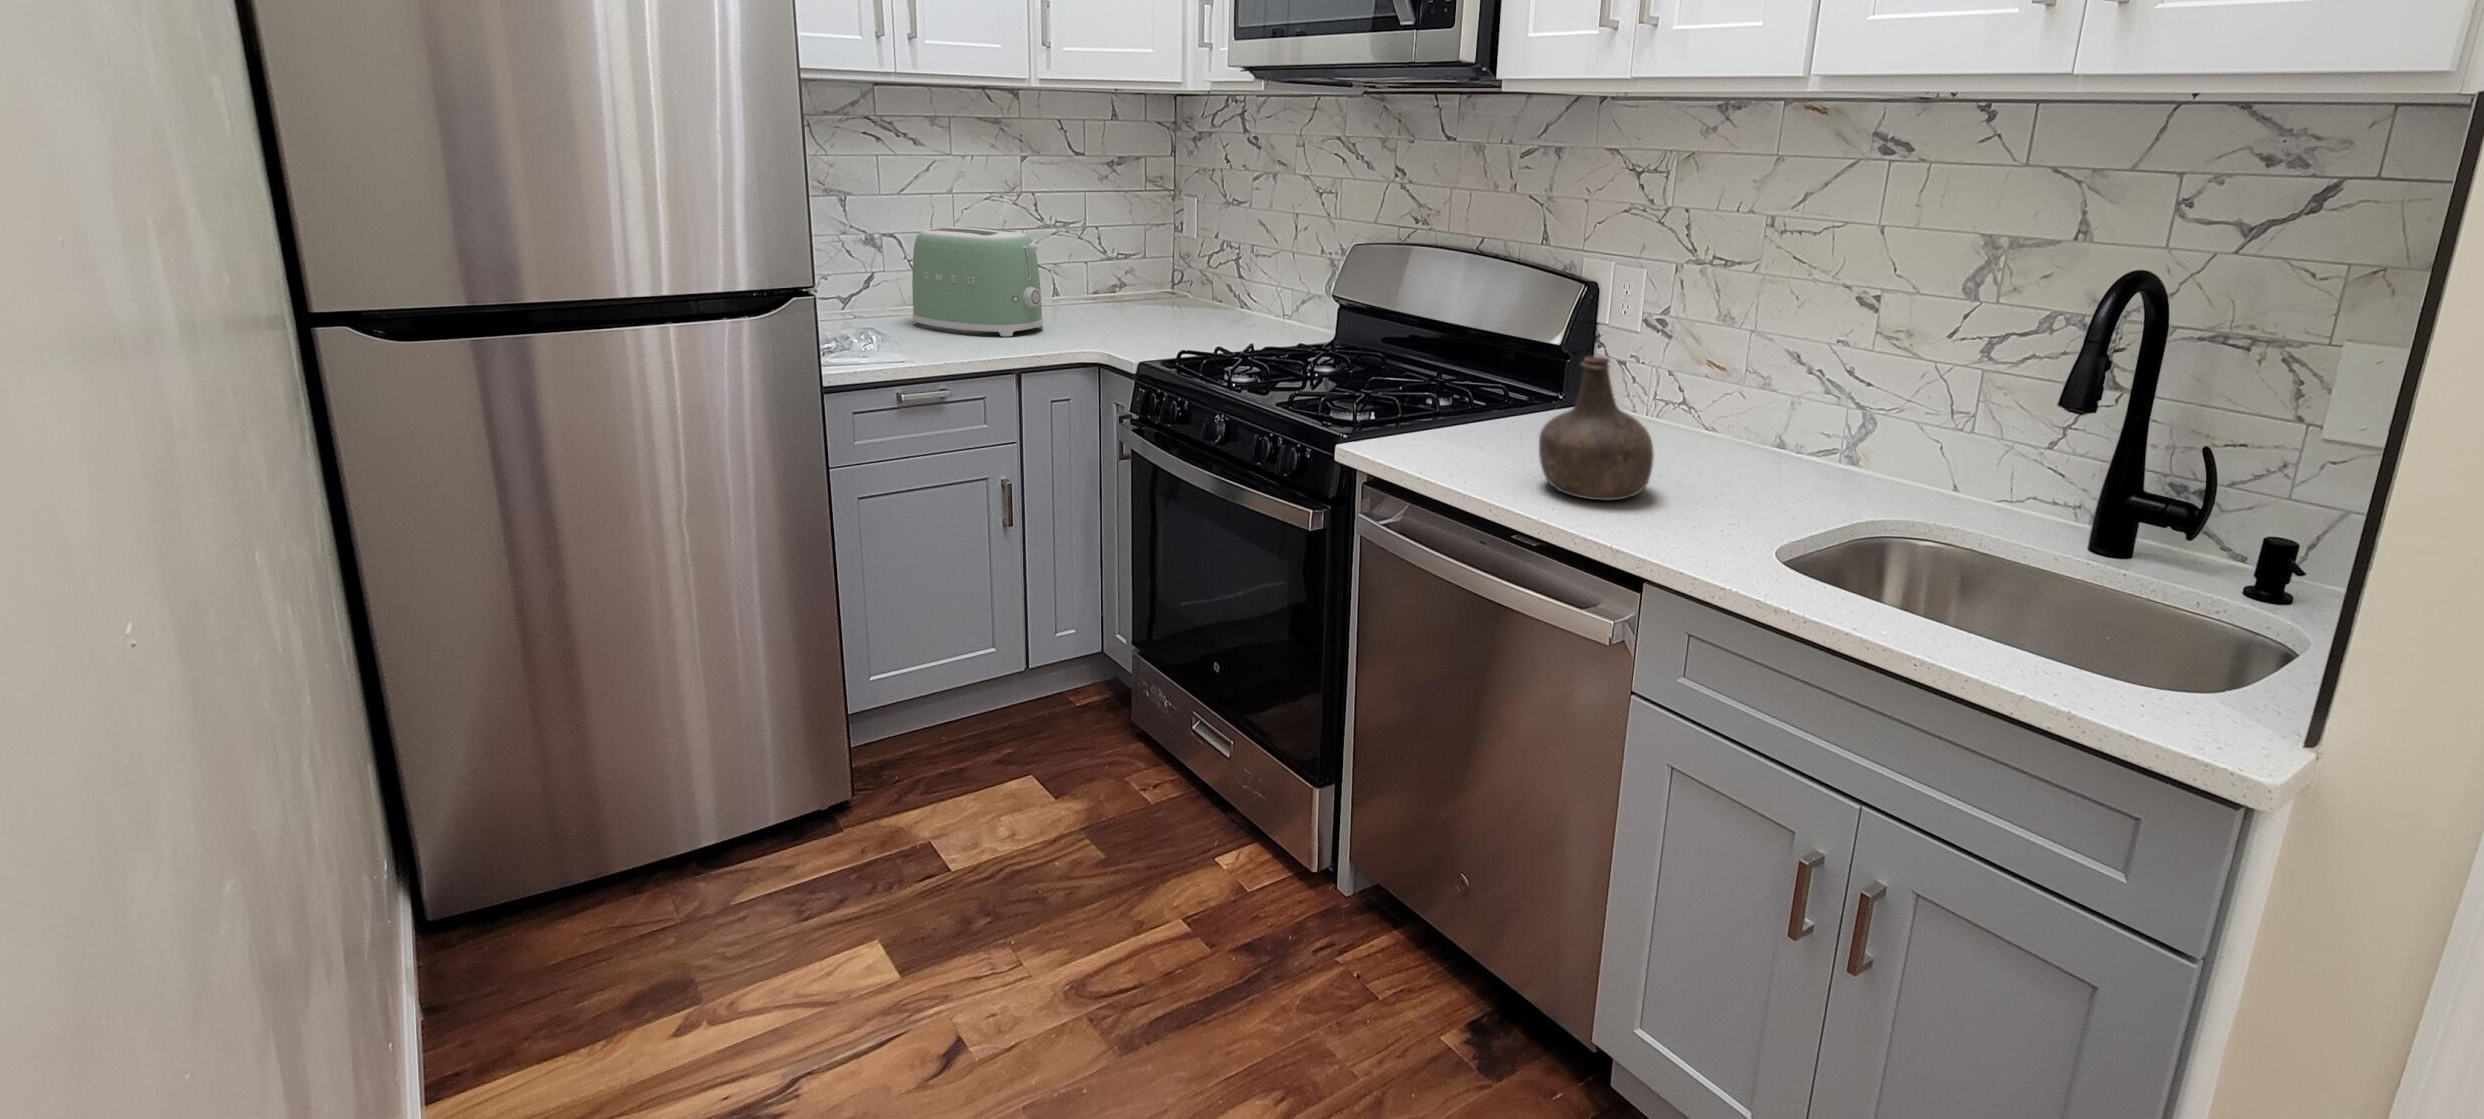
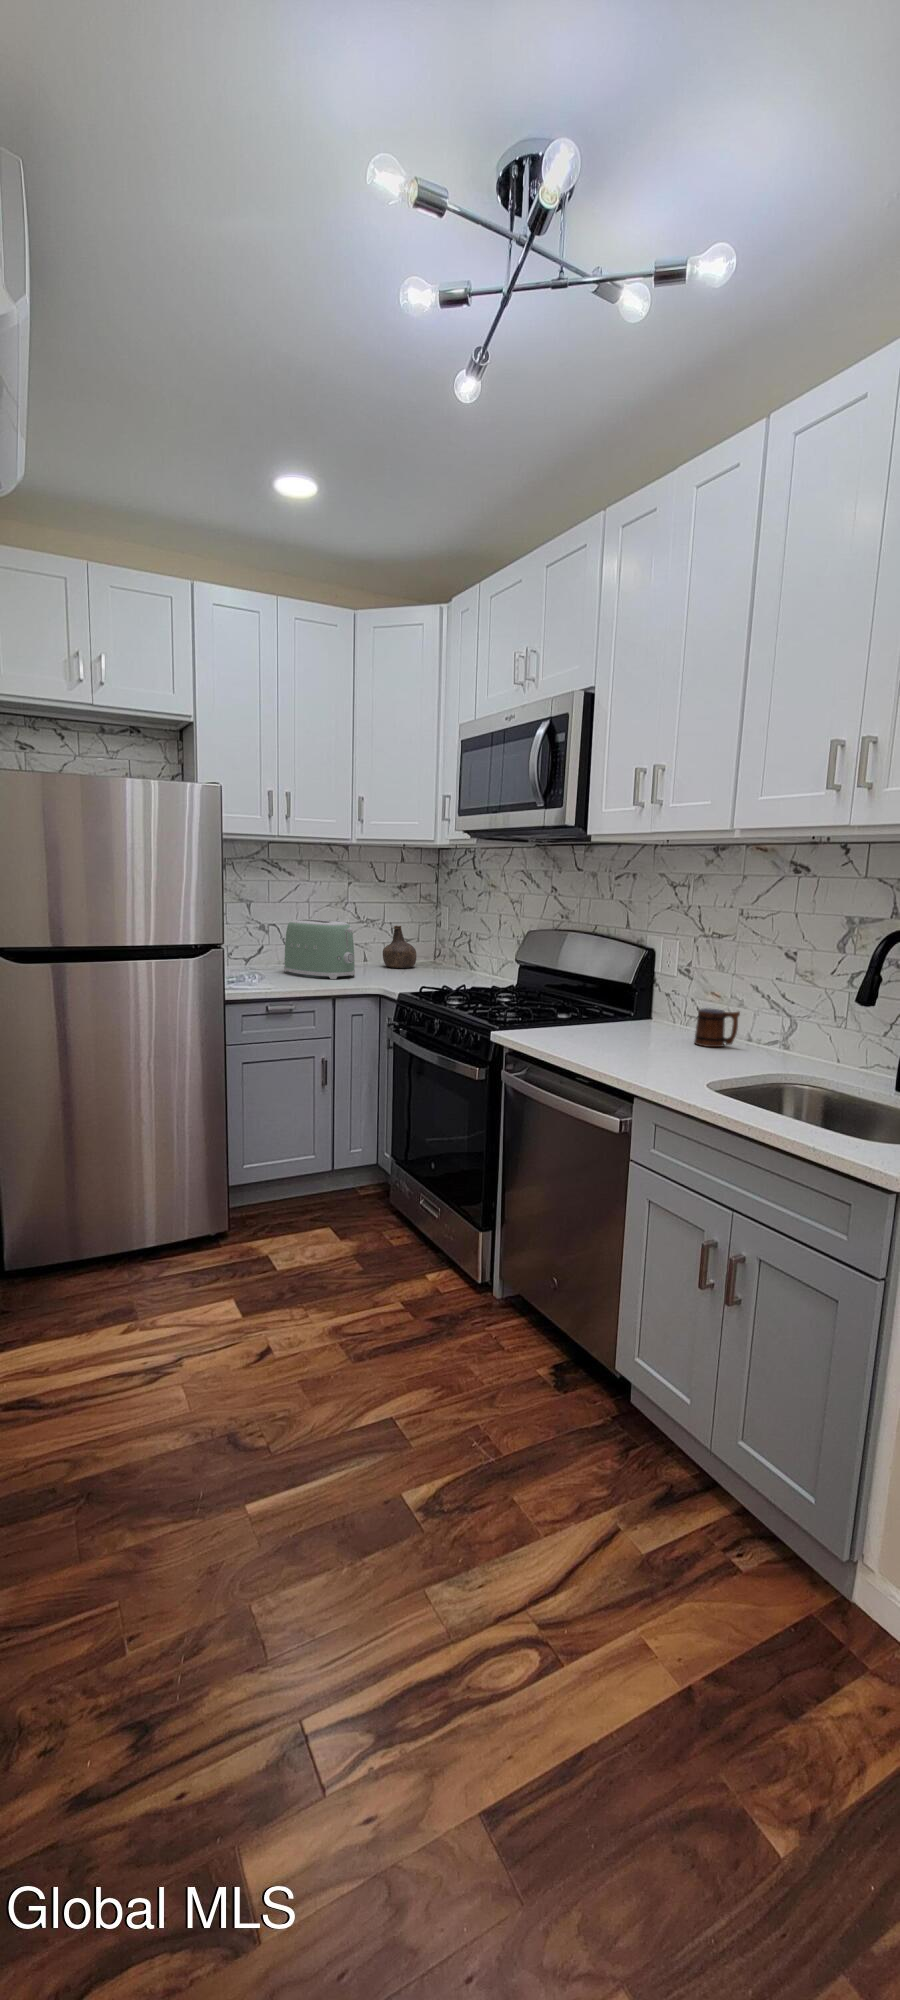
bottle: present [1539,356,1654,501] -> present [383,926,416,968]
mug: none [1694,396,1779,466] -> present [694,1008,740,1047]

